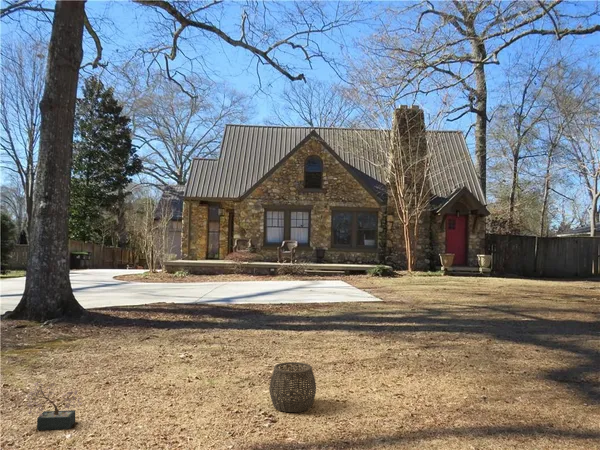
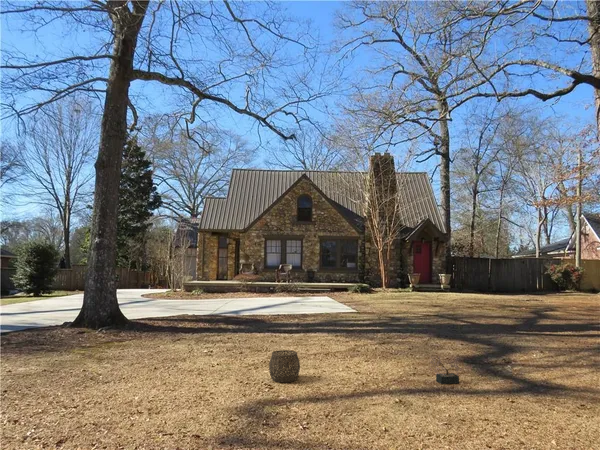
decorative plant: present [26,381,82,430] -> present [430,356,462,384]

